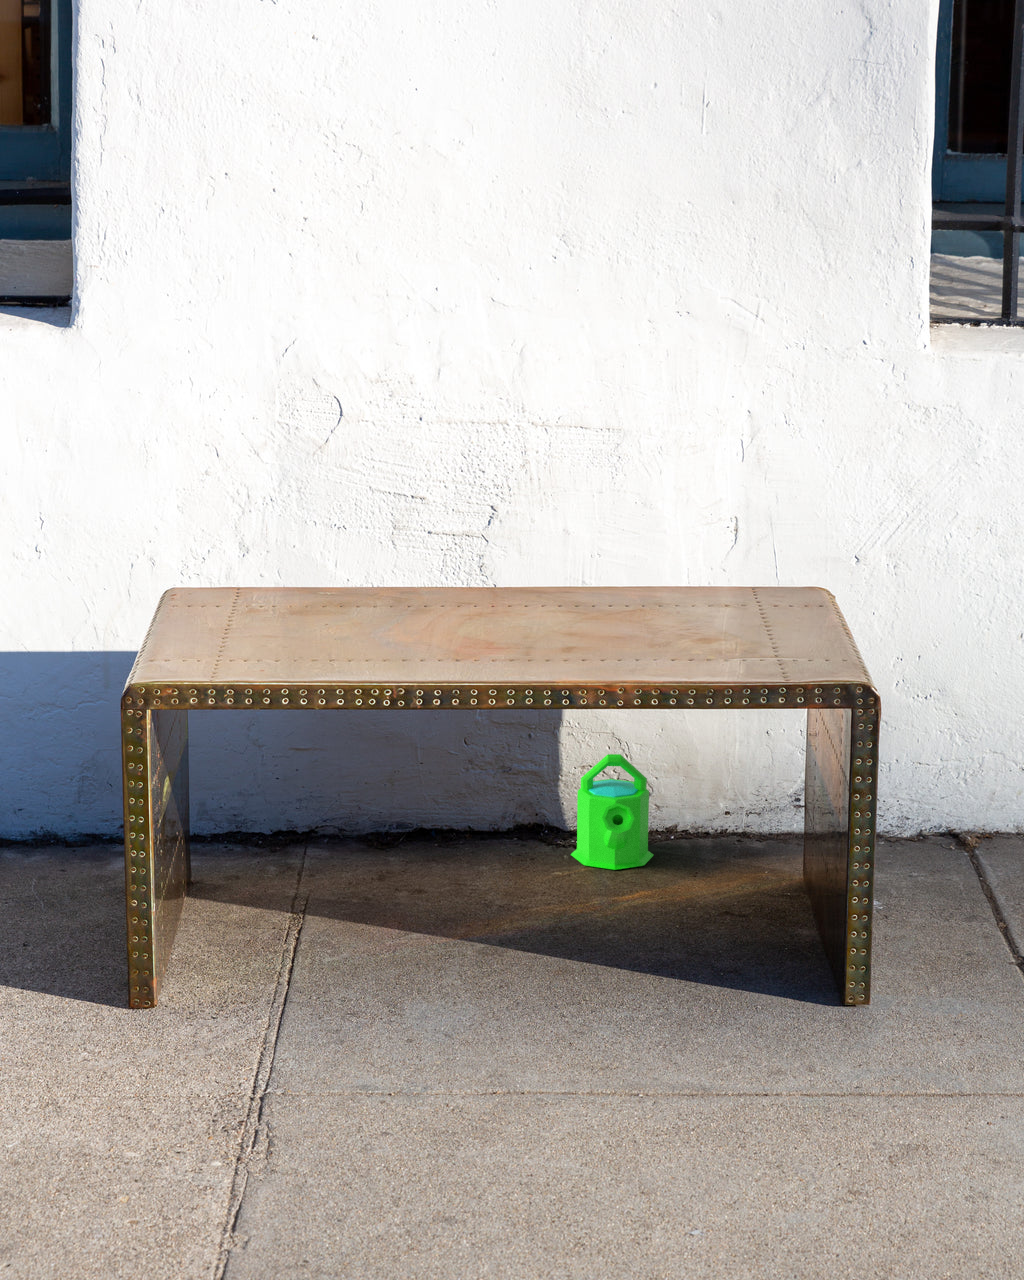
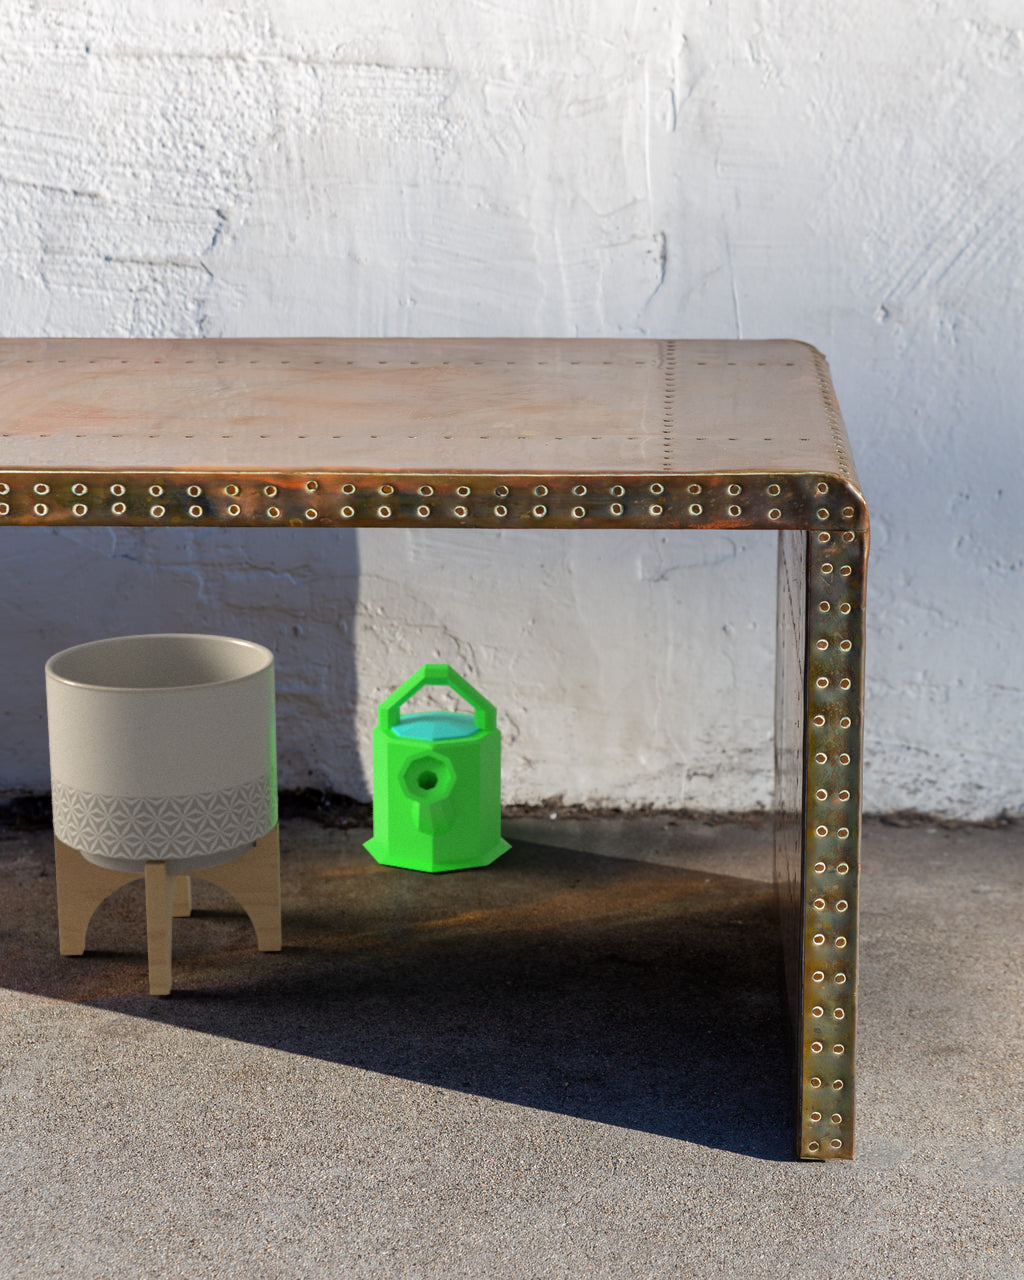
planter: none [433,744,551,936] -> present [45,634,281,995]

